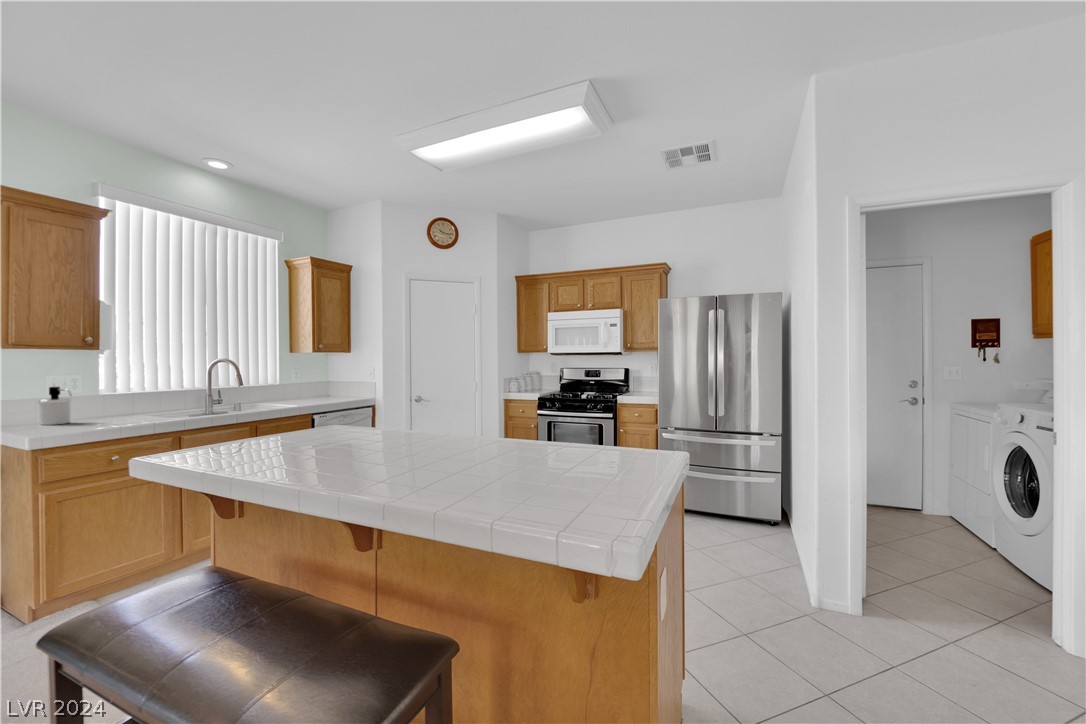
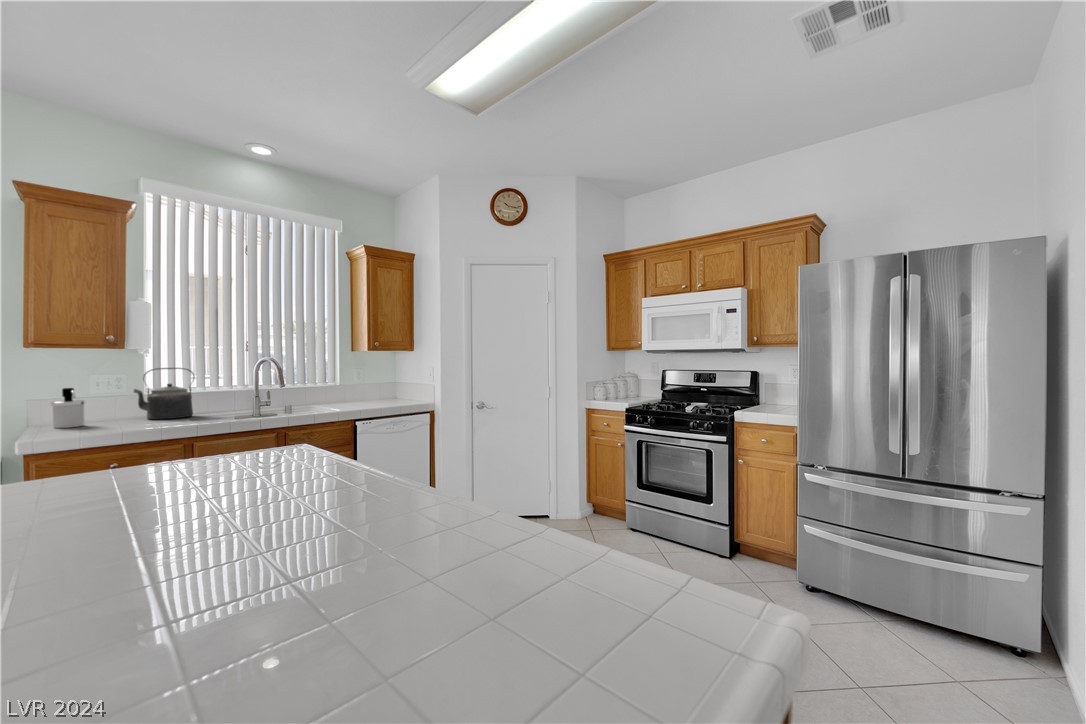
kettle: none [104,367,161,416] -> present [134,368,195,419]

